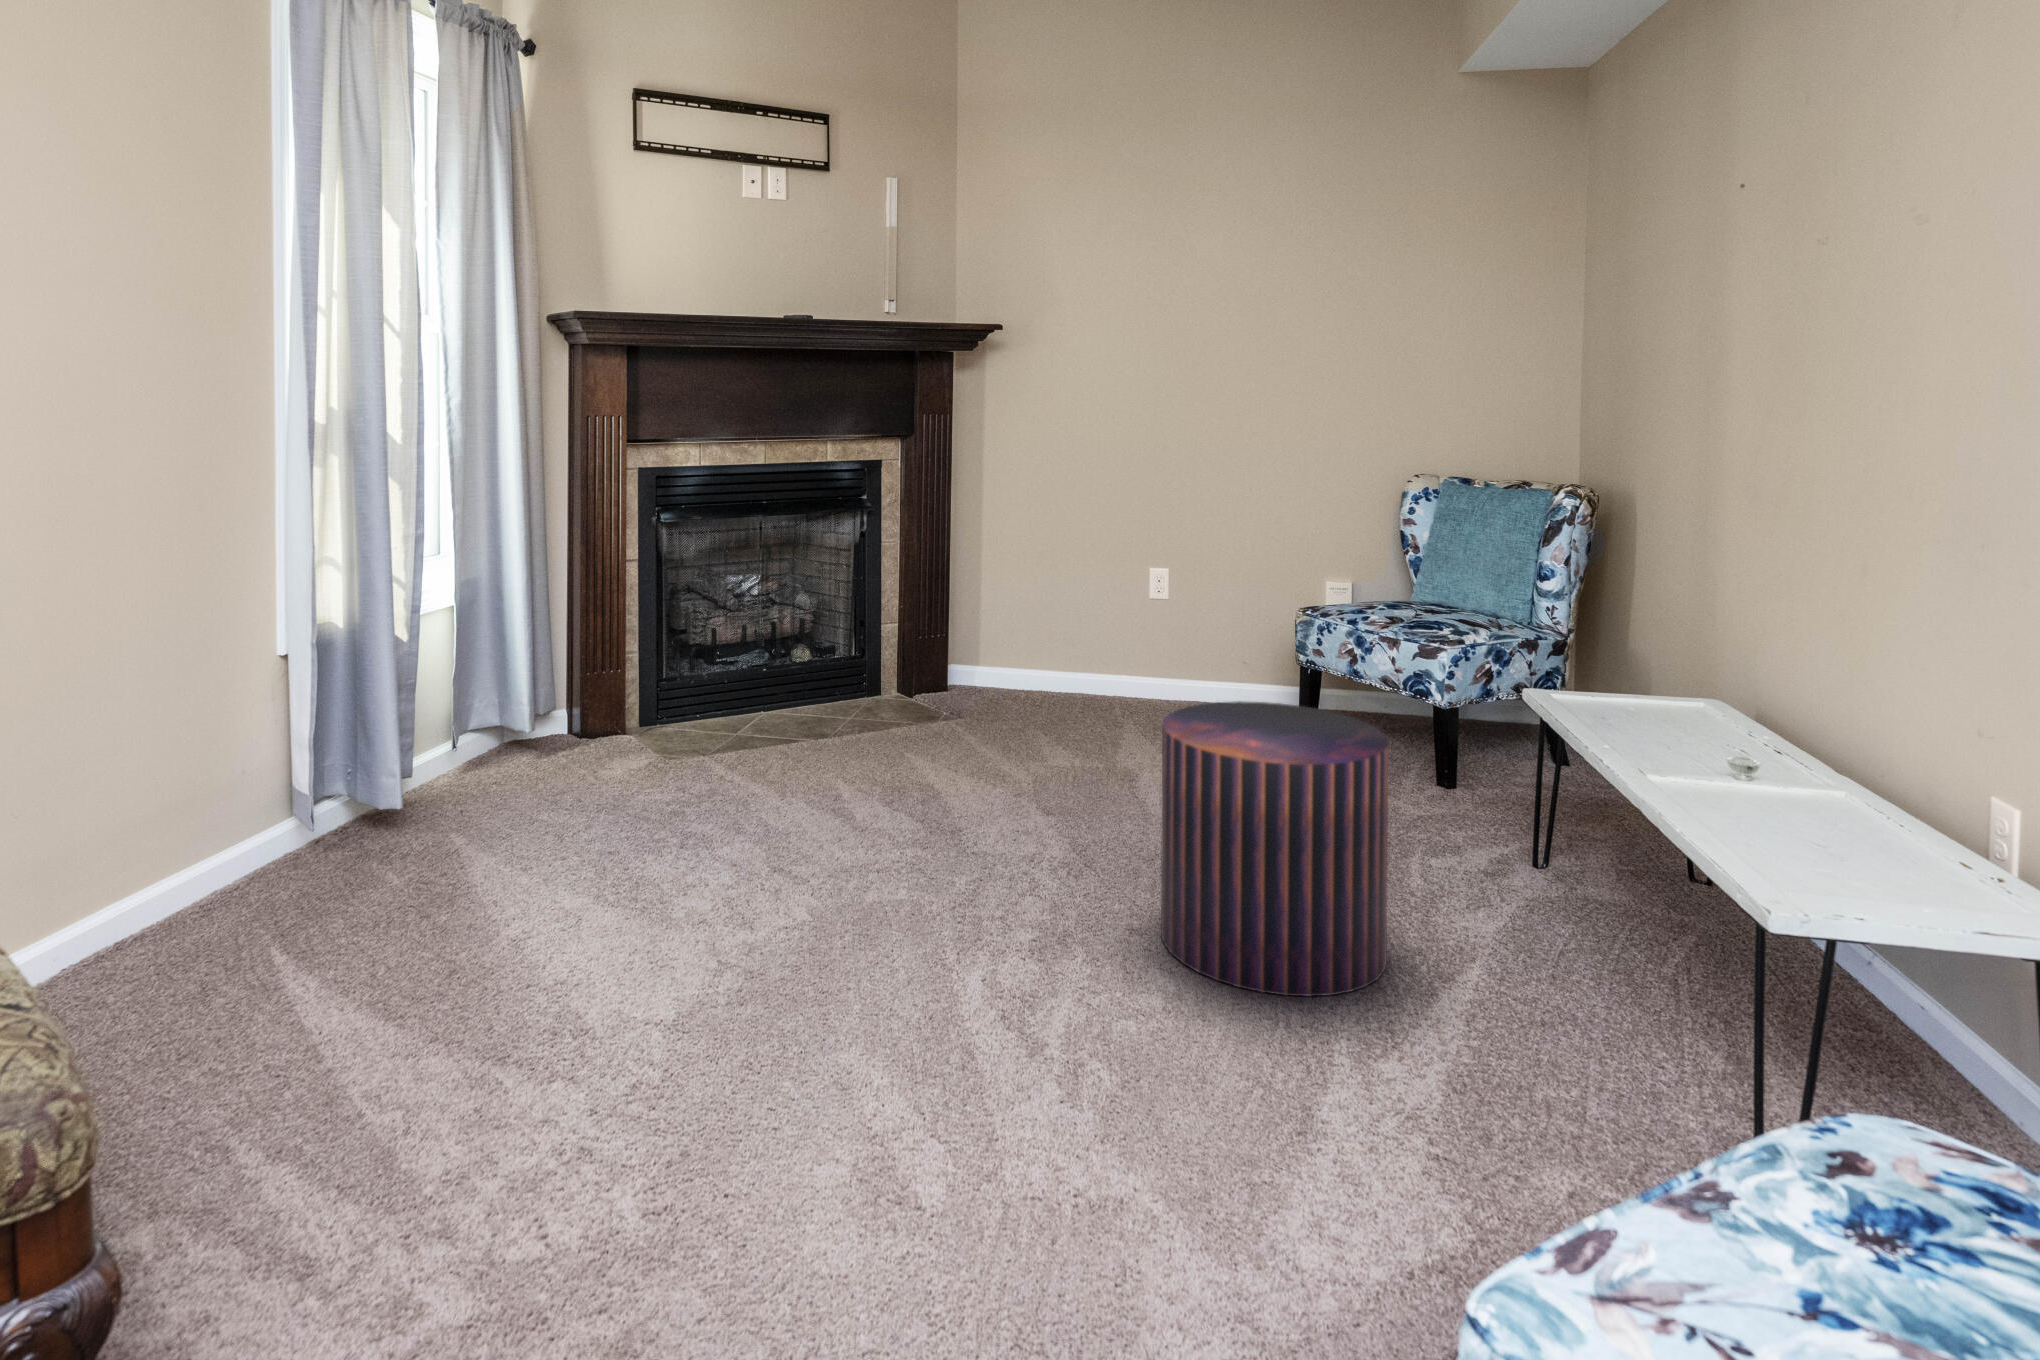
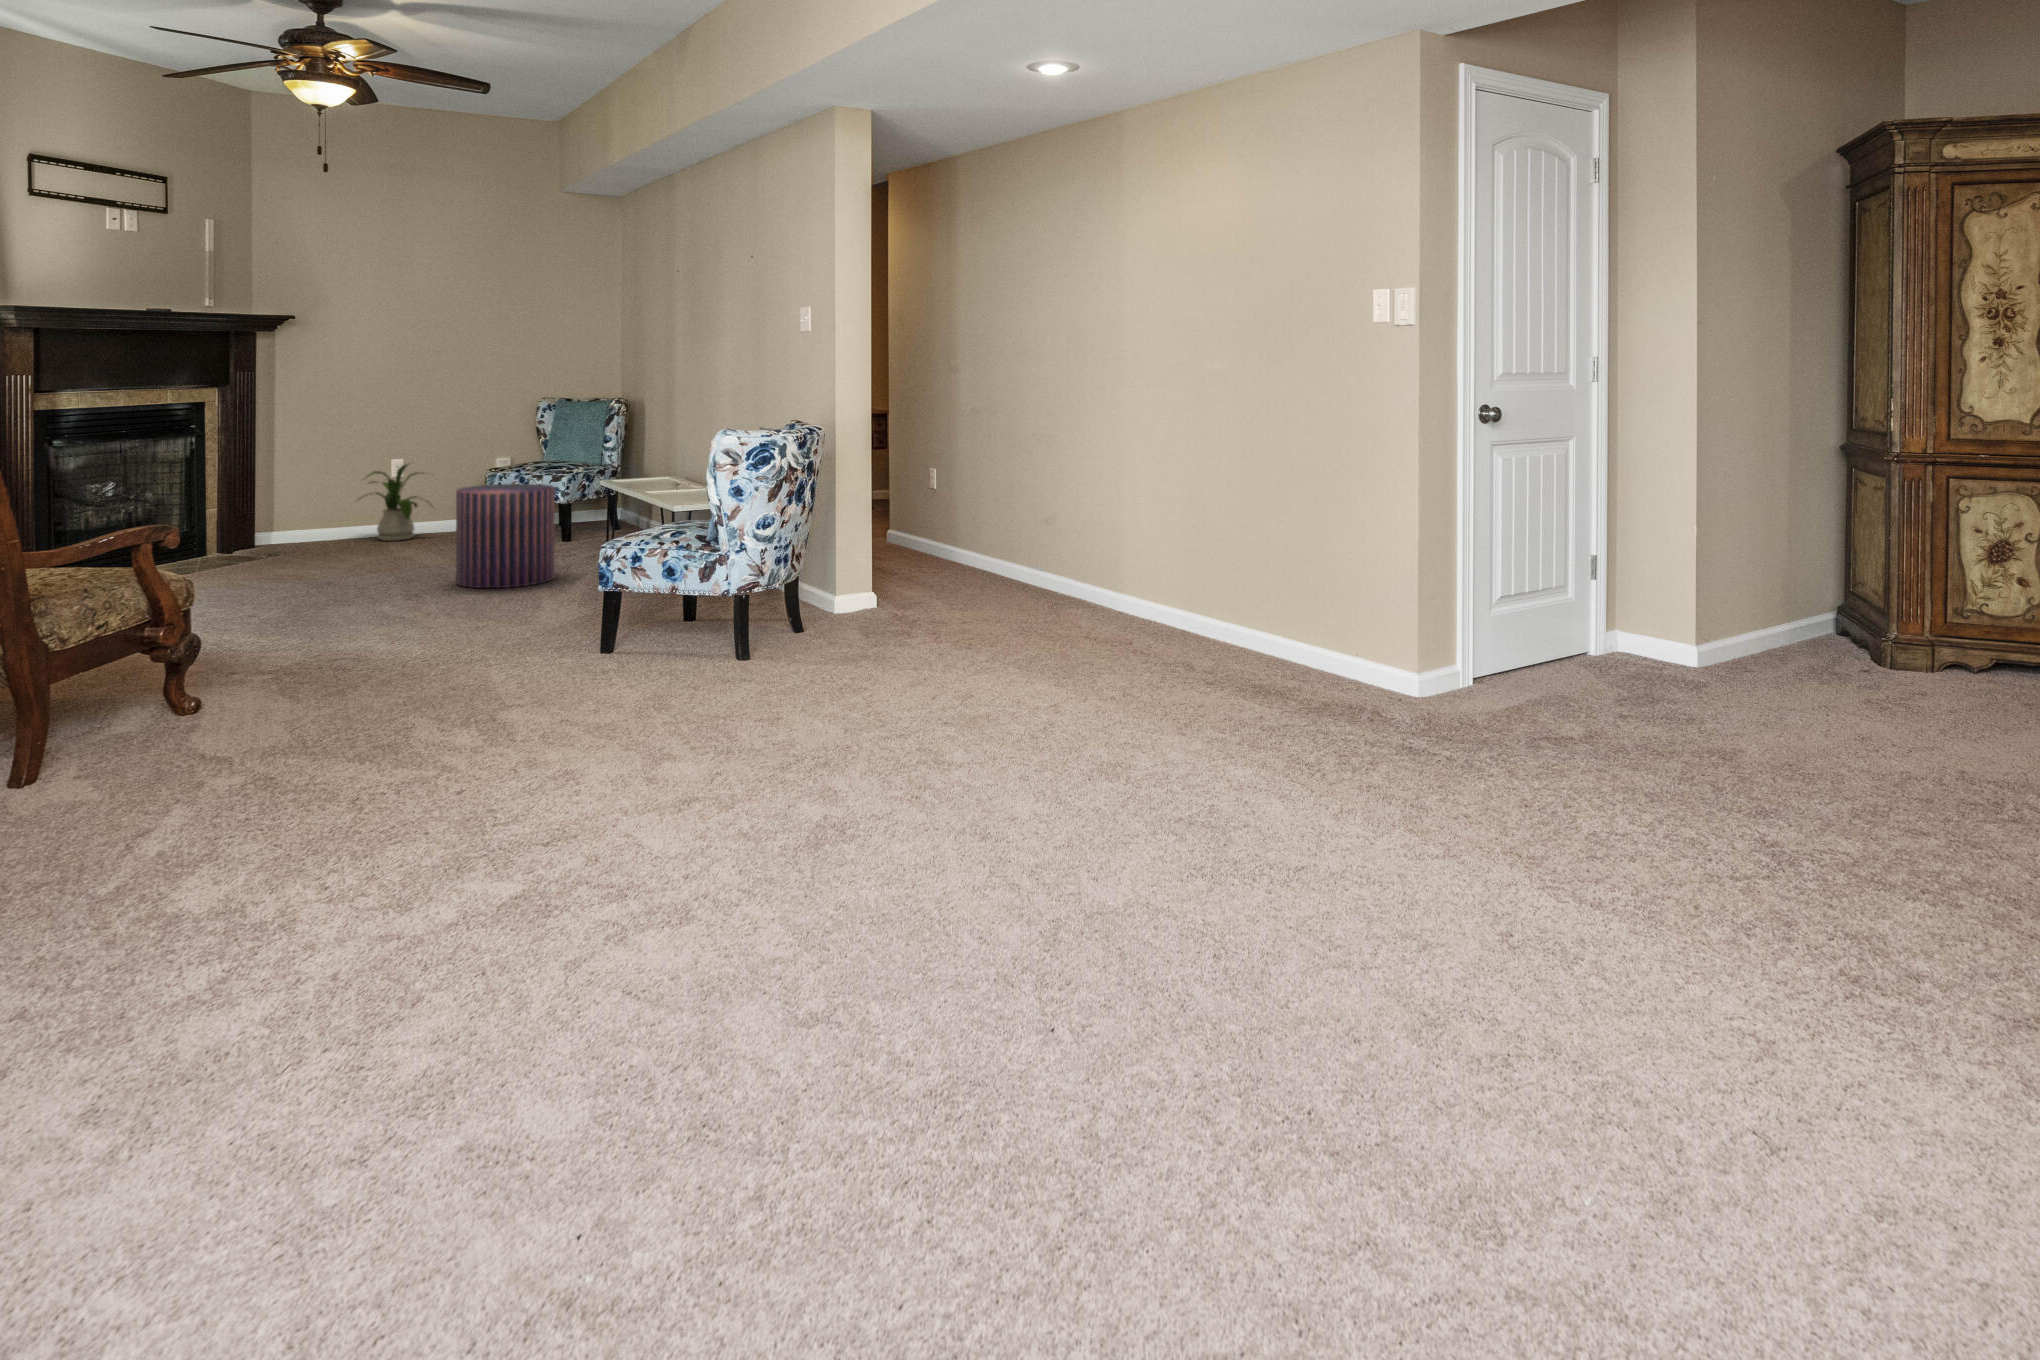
house plant: none [1090,581,1214,715] -> present [356,465,432,541]

